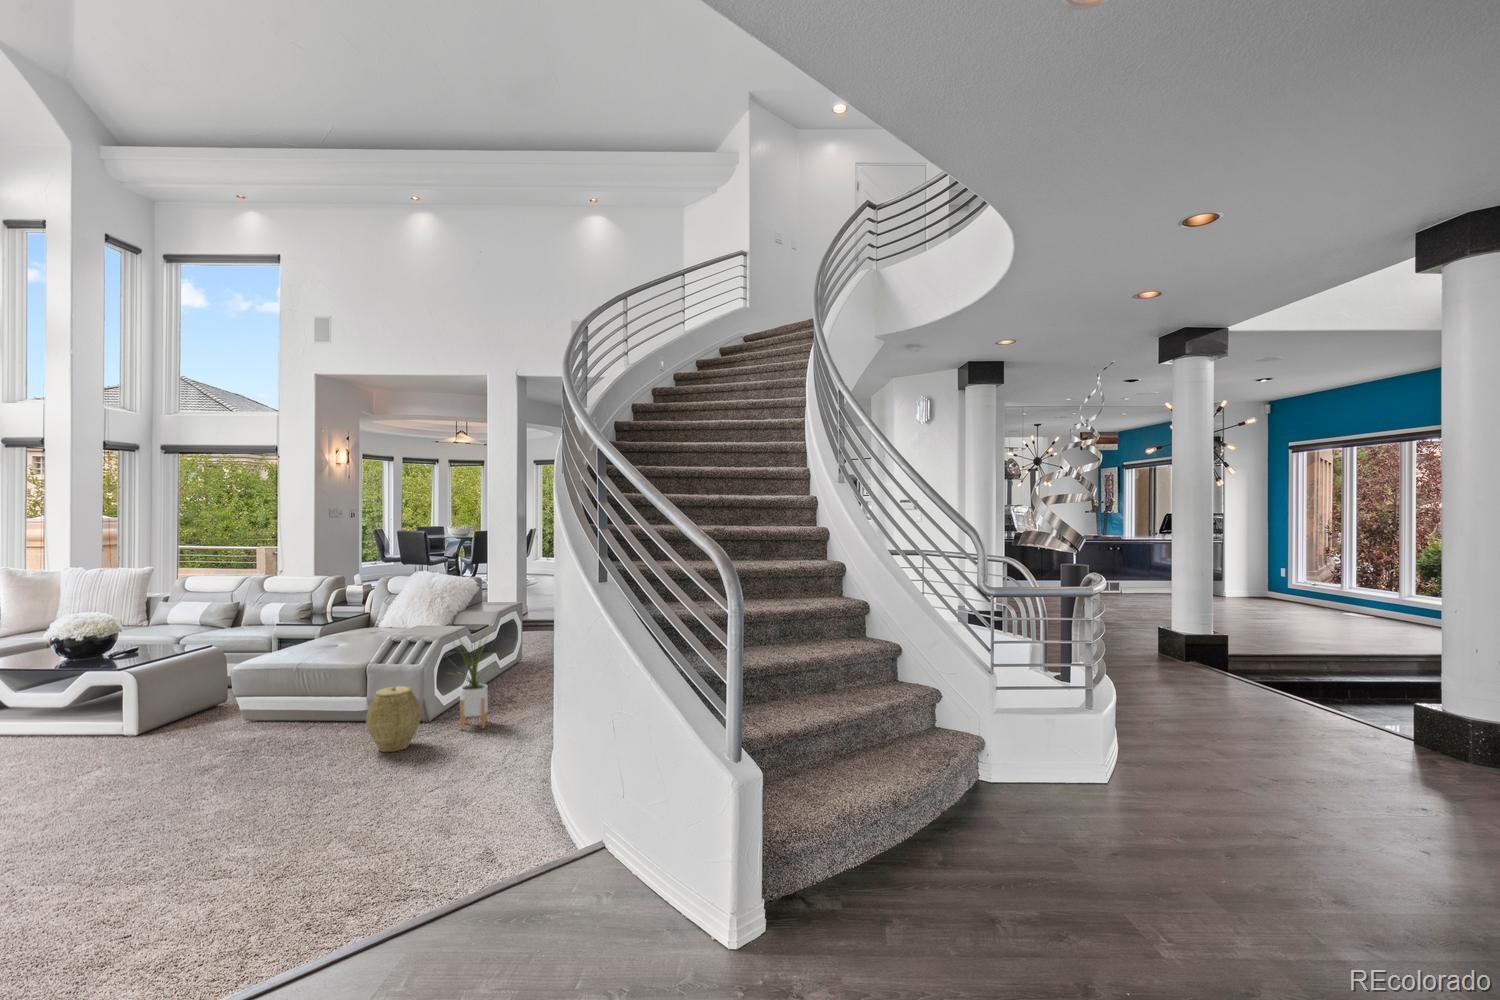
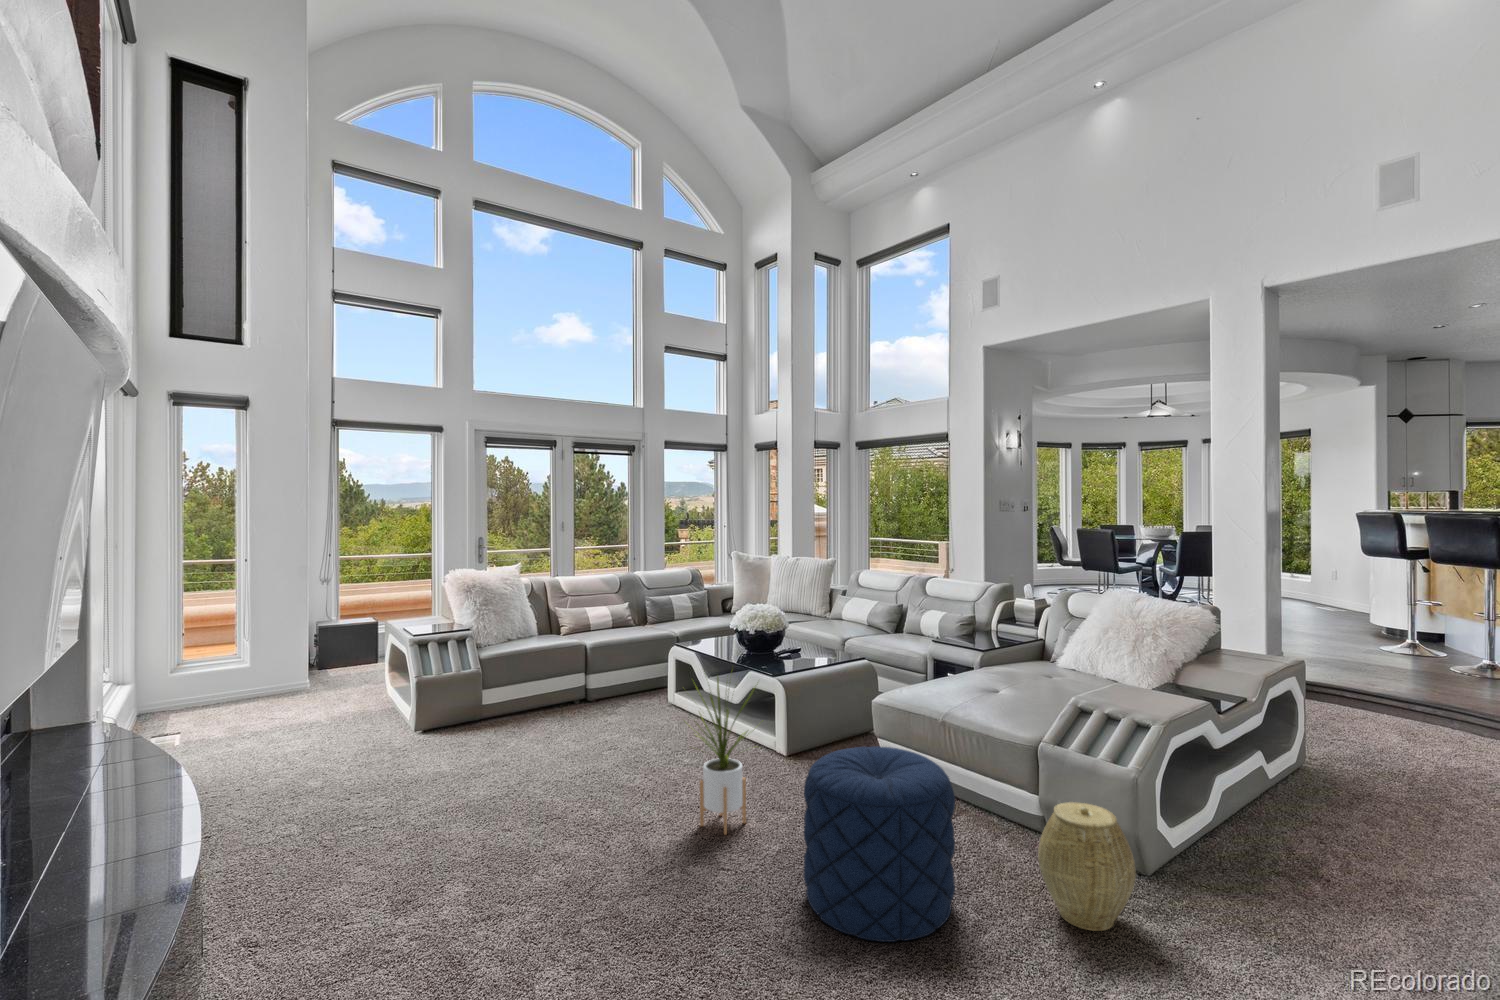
house plant: present [453,642,488,730] -> present [696,678,752,835]
pouf: none [195,680,313,796] -> present [804,747,955,942]

